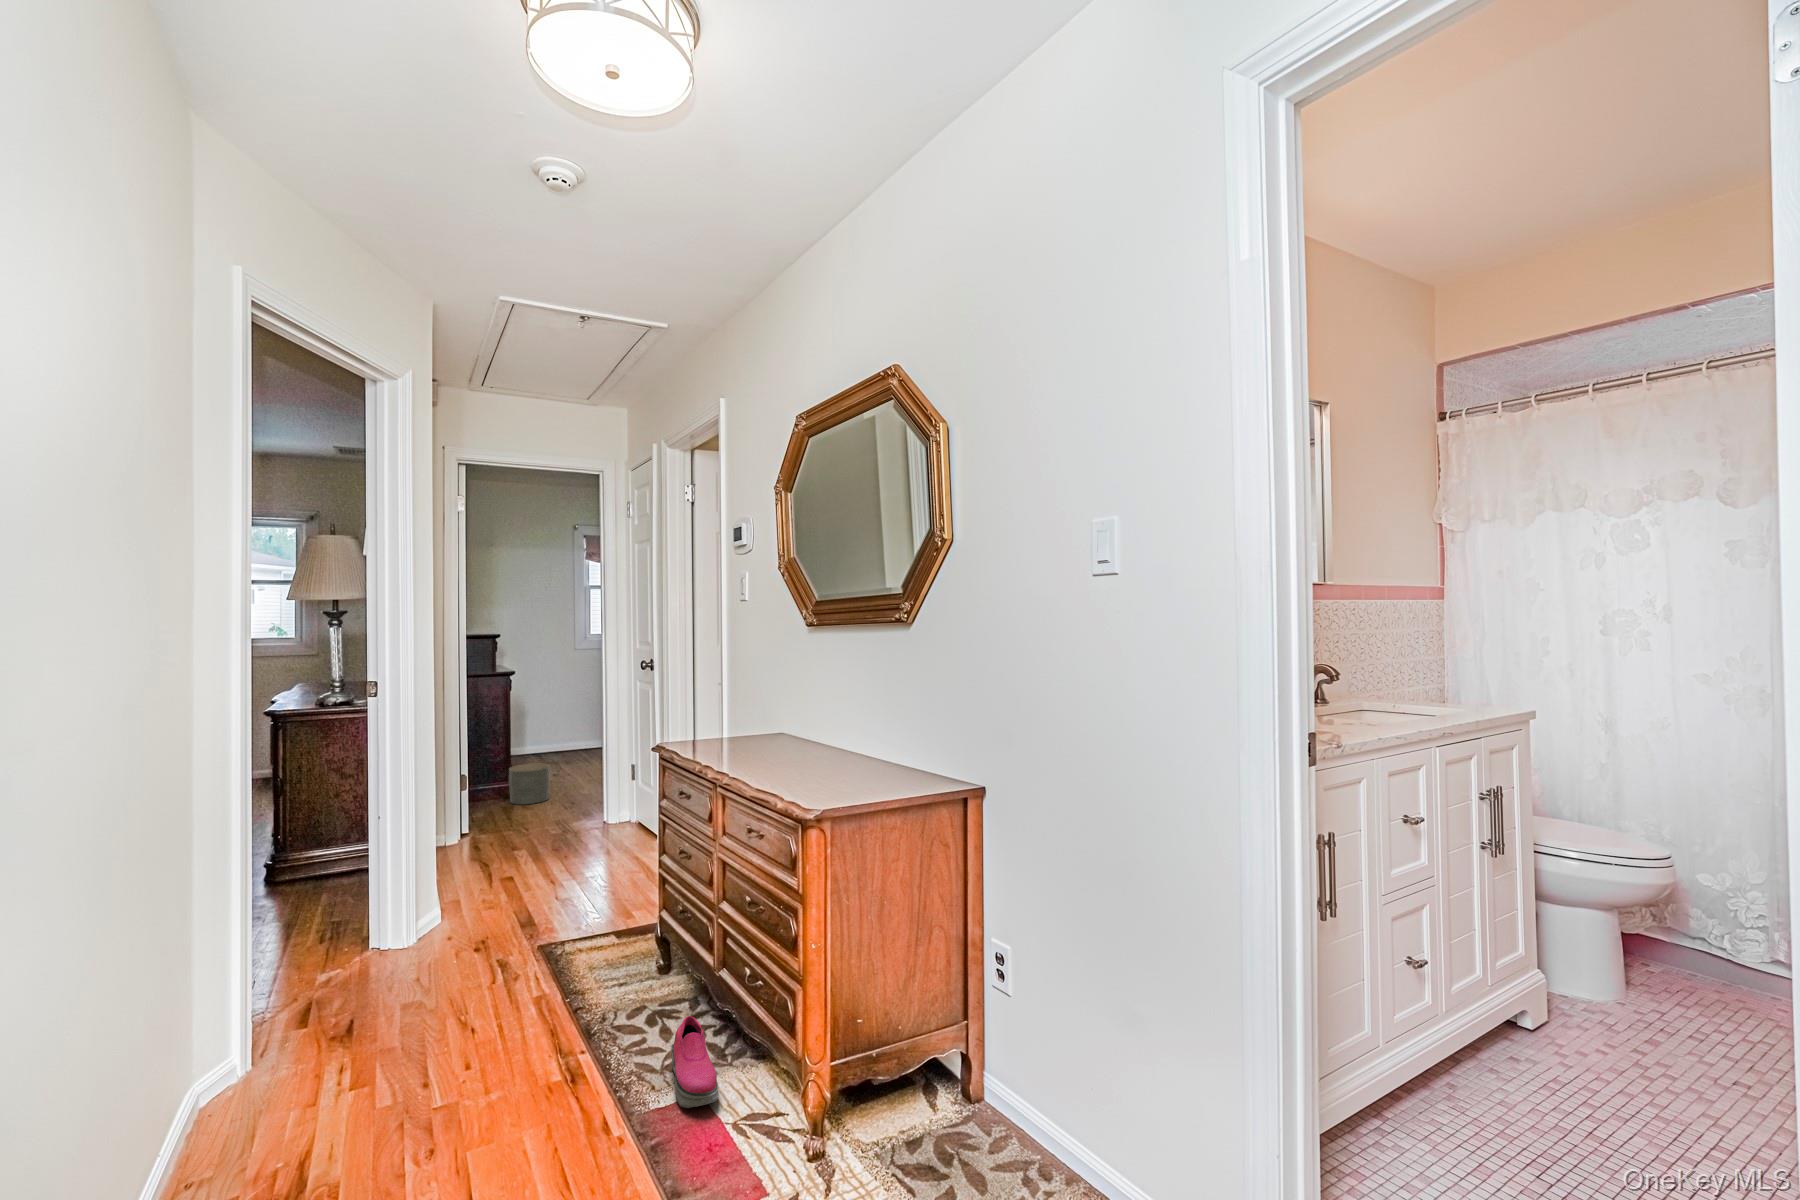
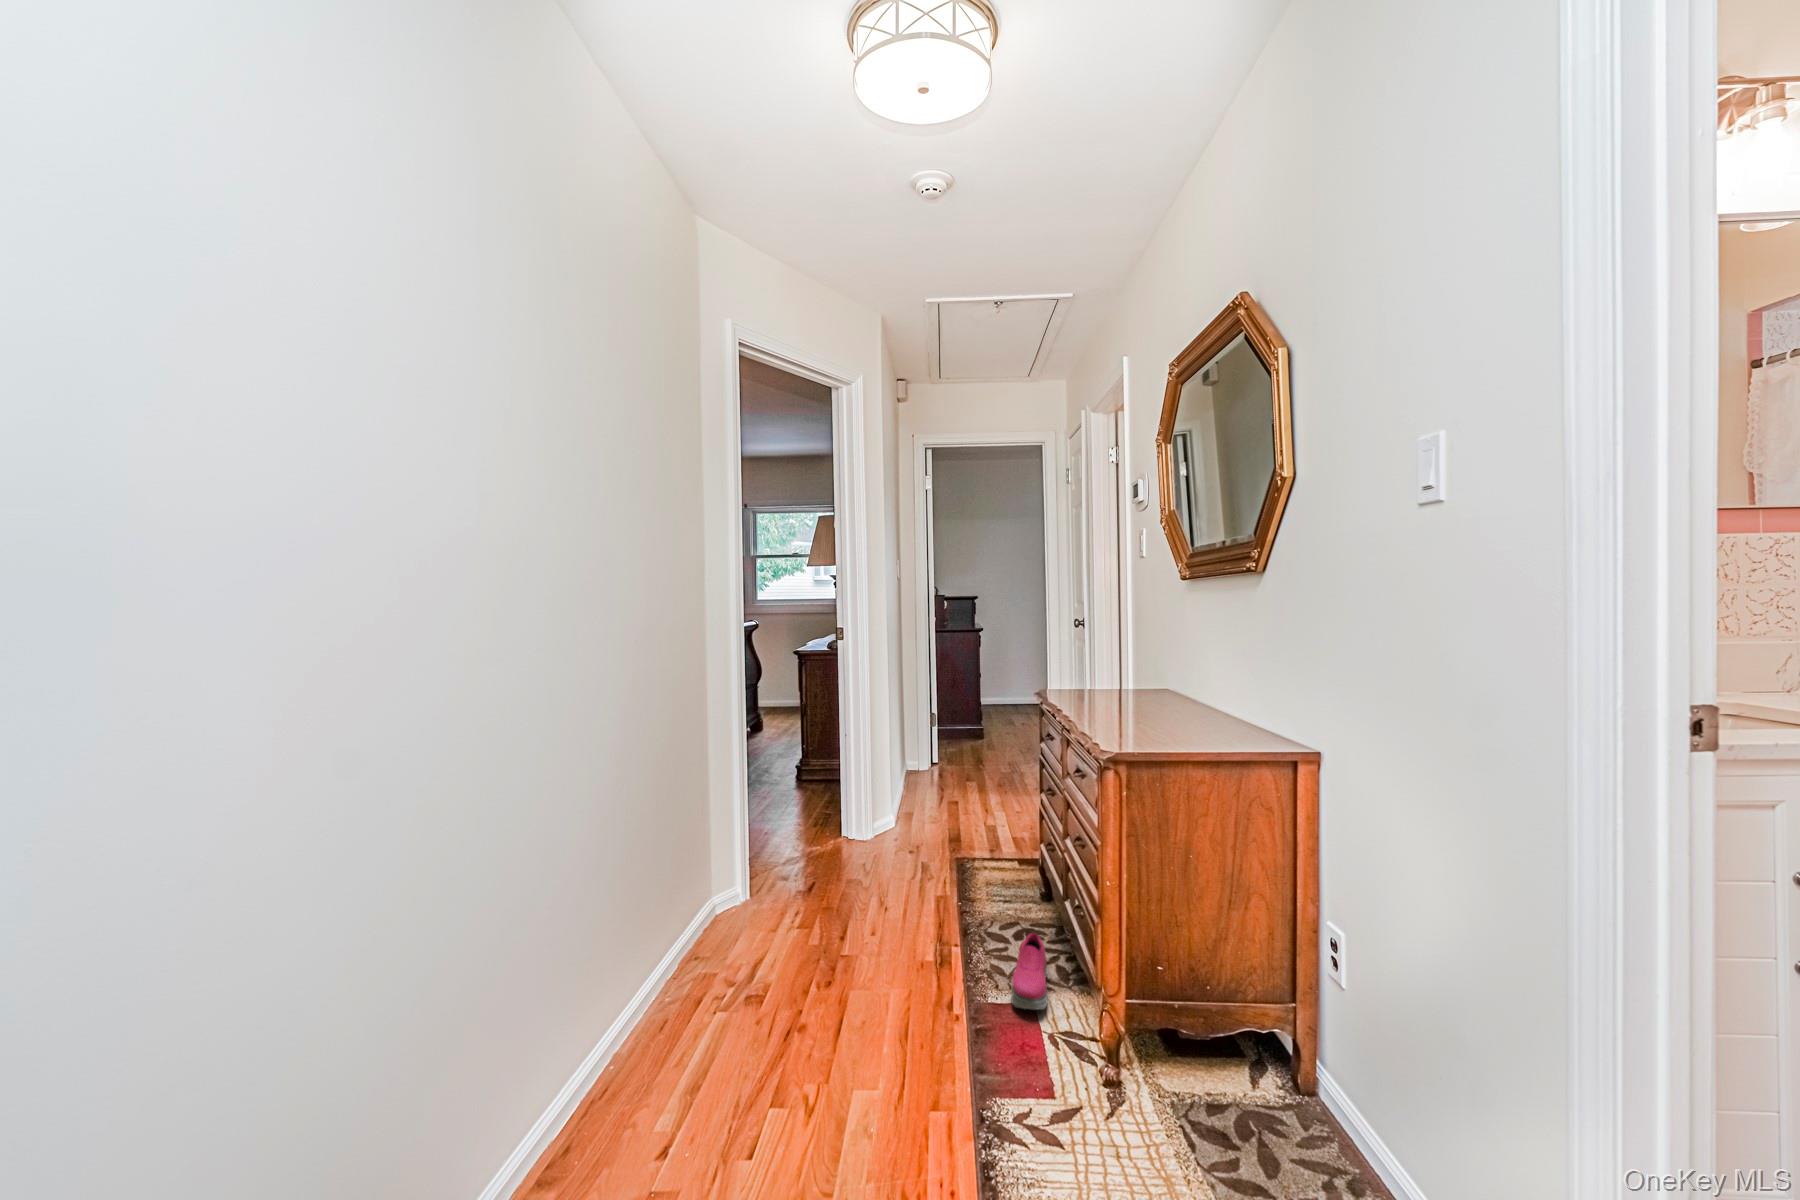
planter: present [509,763,550,805] -> none [976,713,1008,748]

